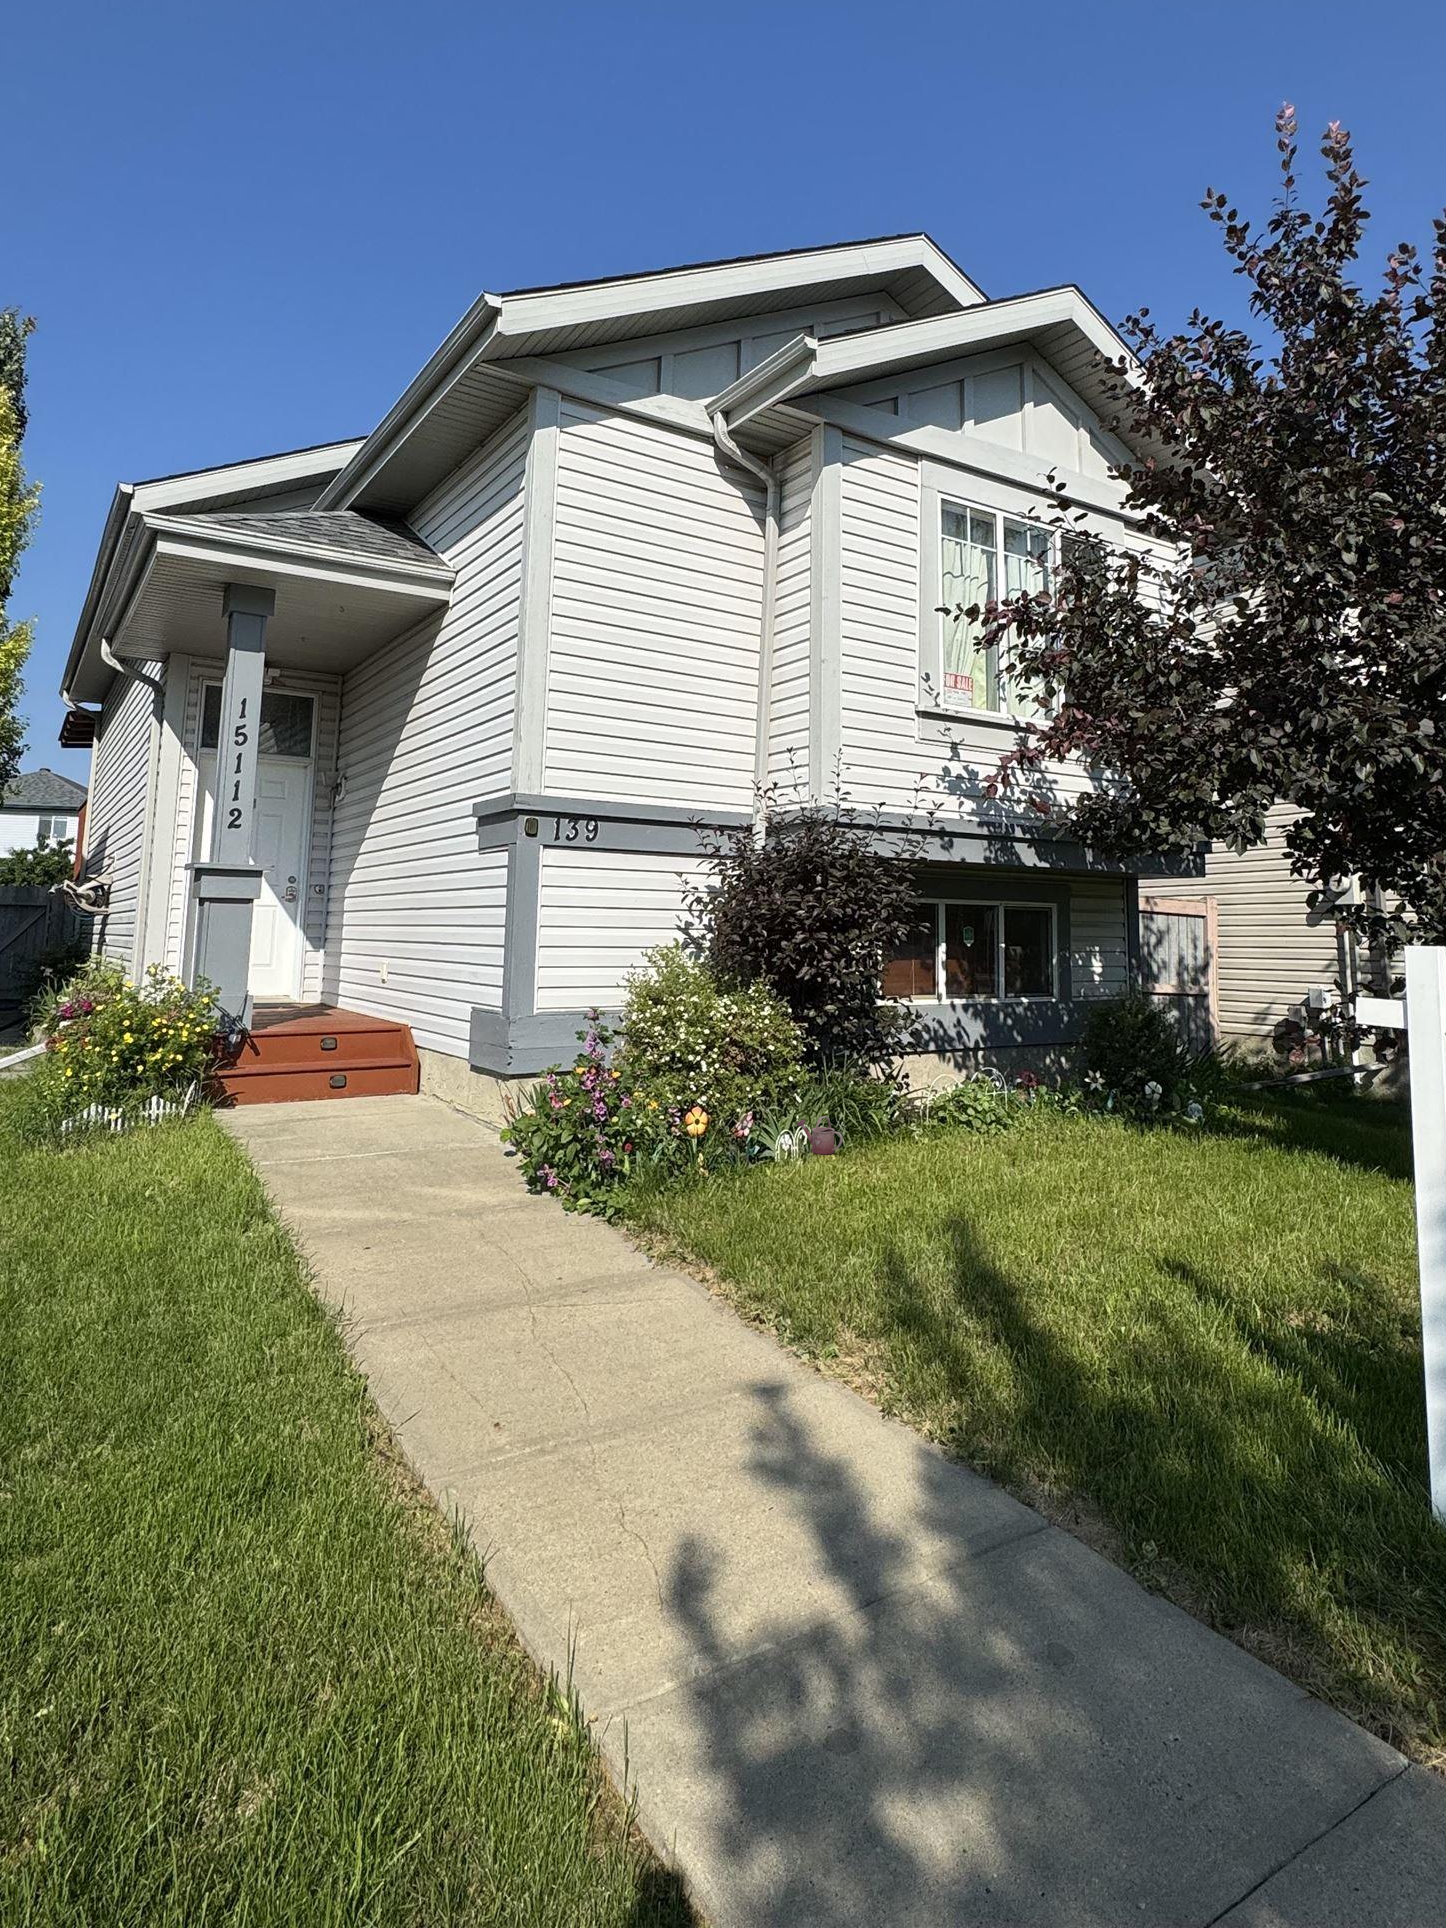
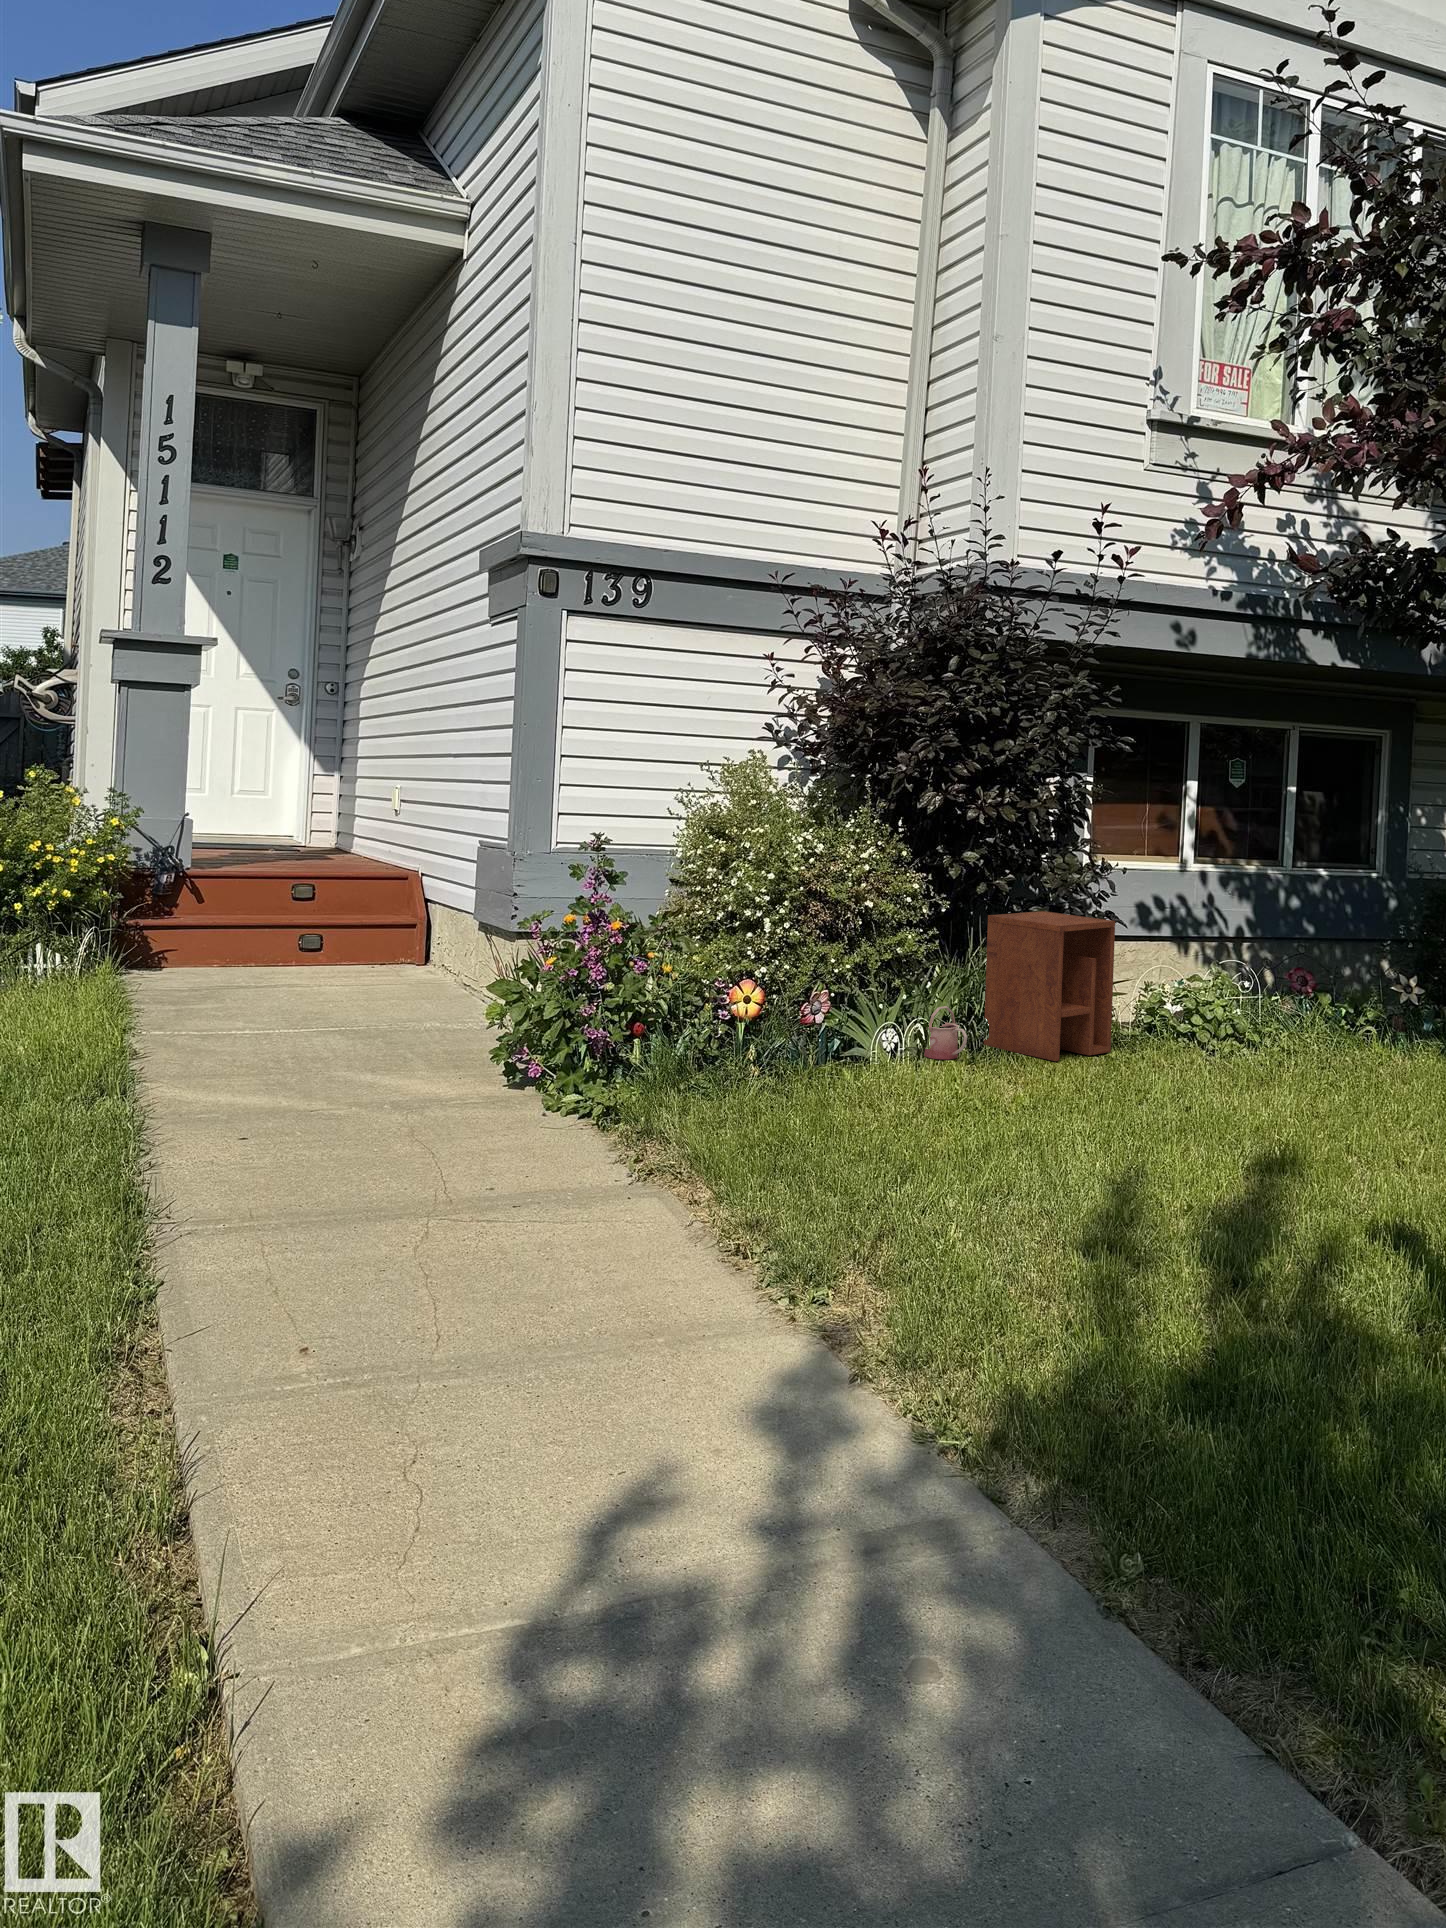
side table: none [845,1044,931,1151] -> present [984,911,1115,1061]

